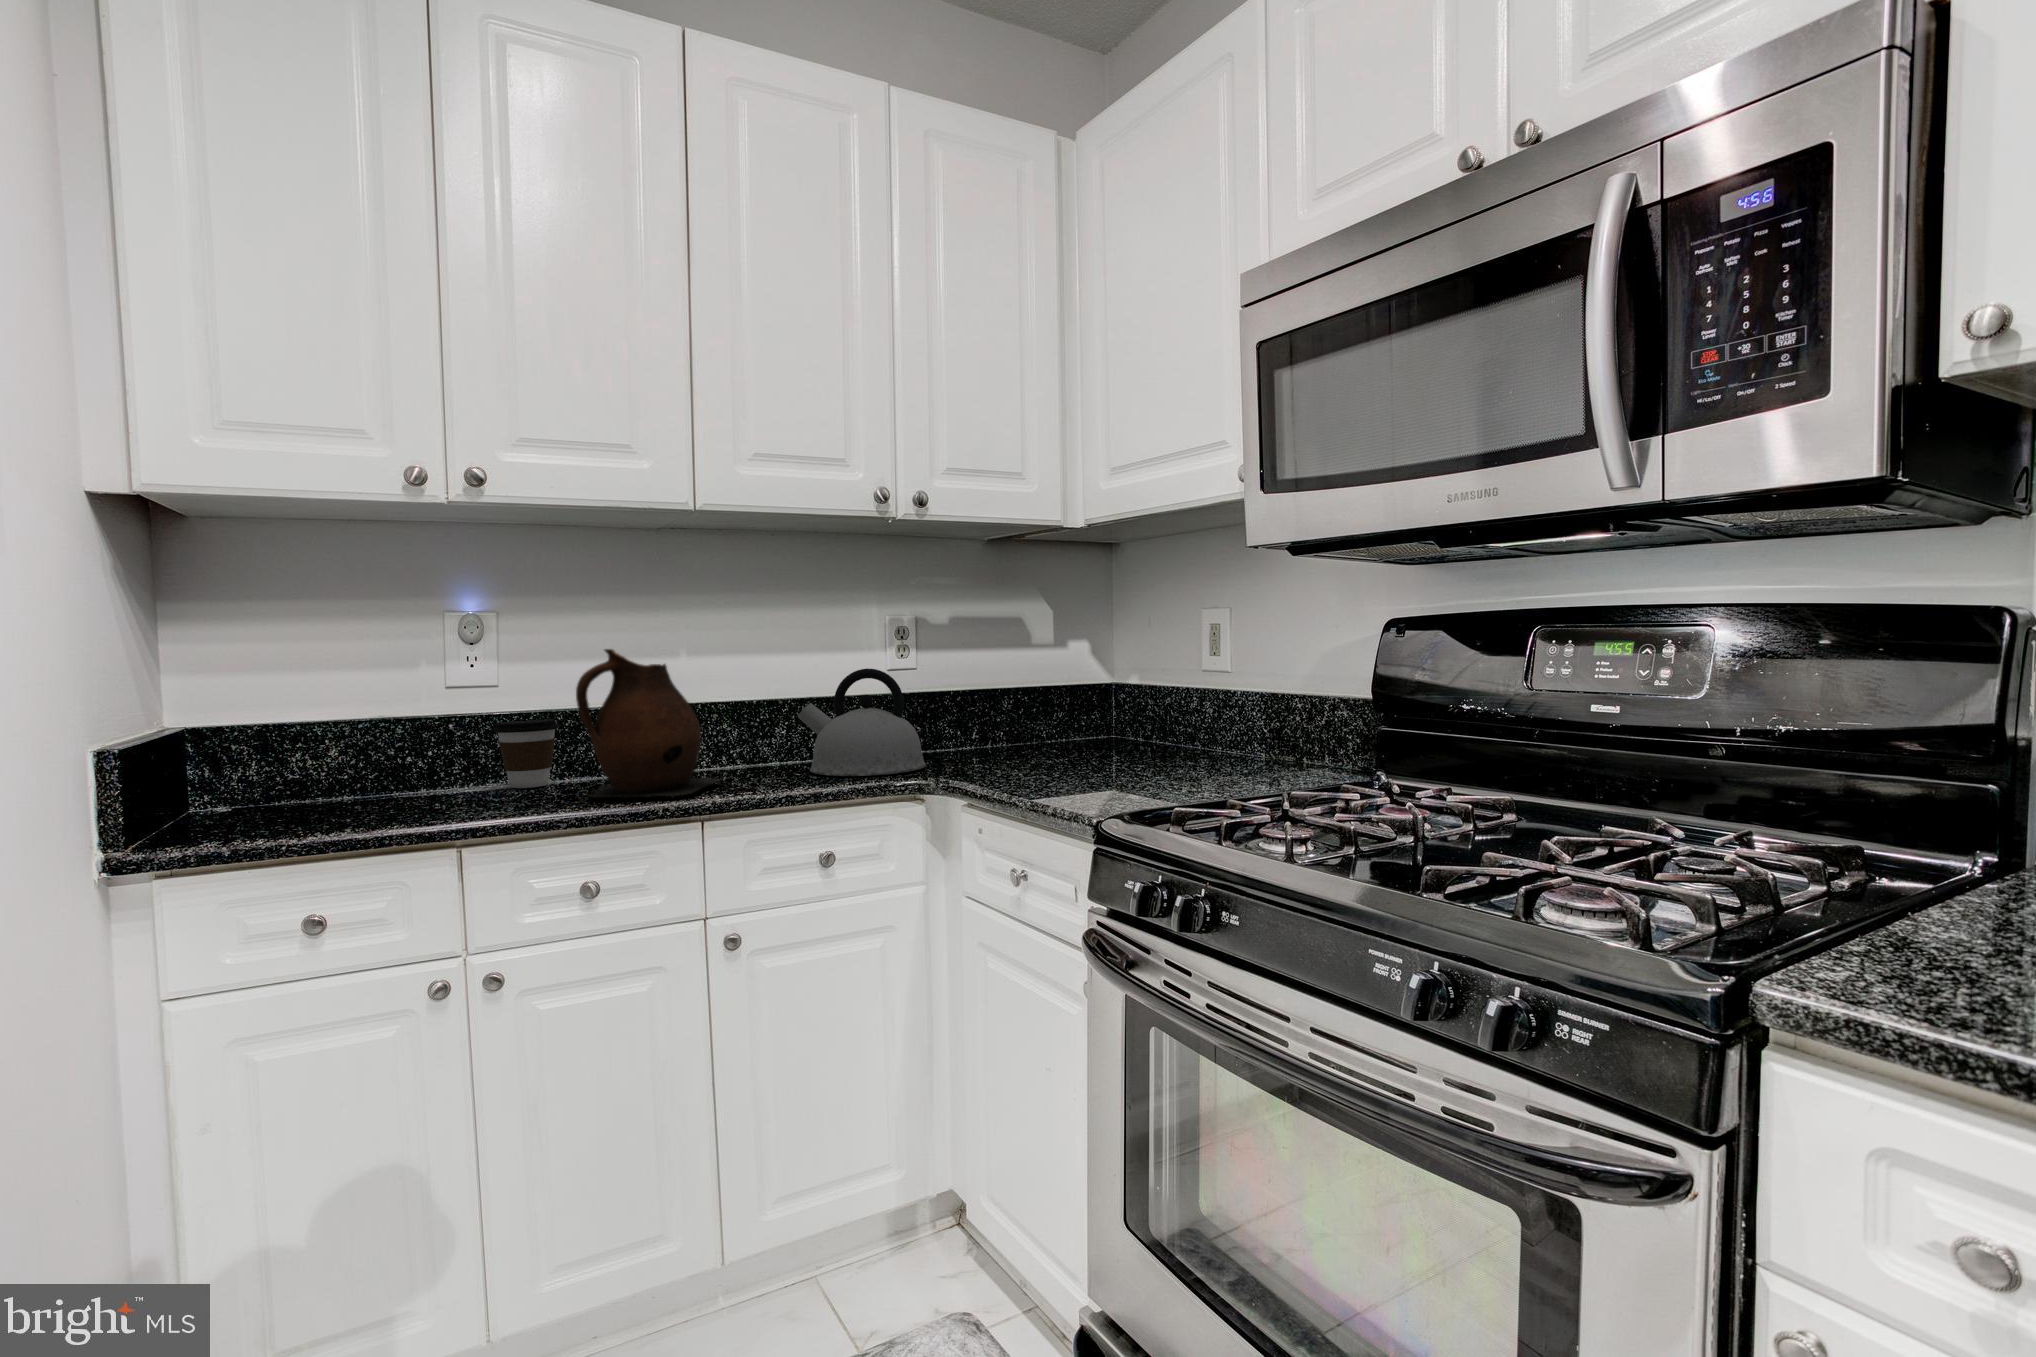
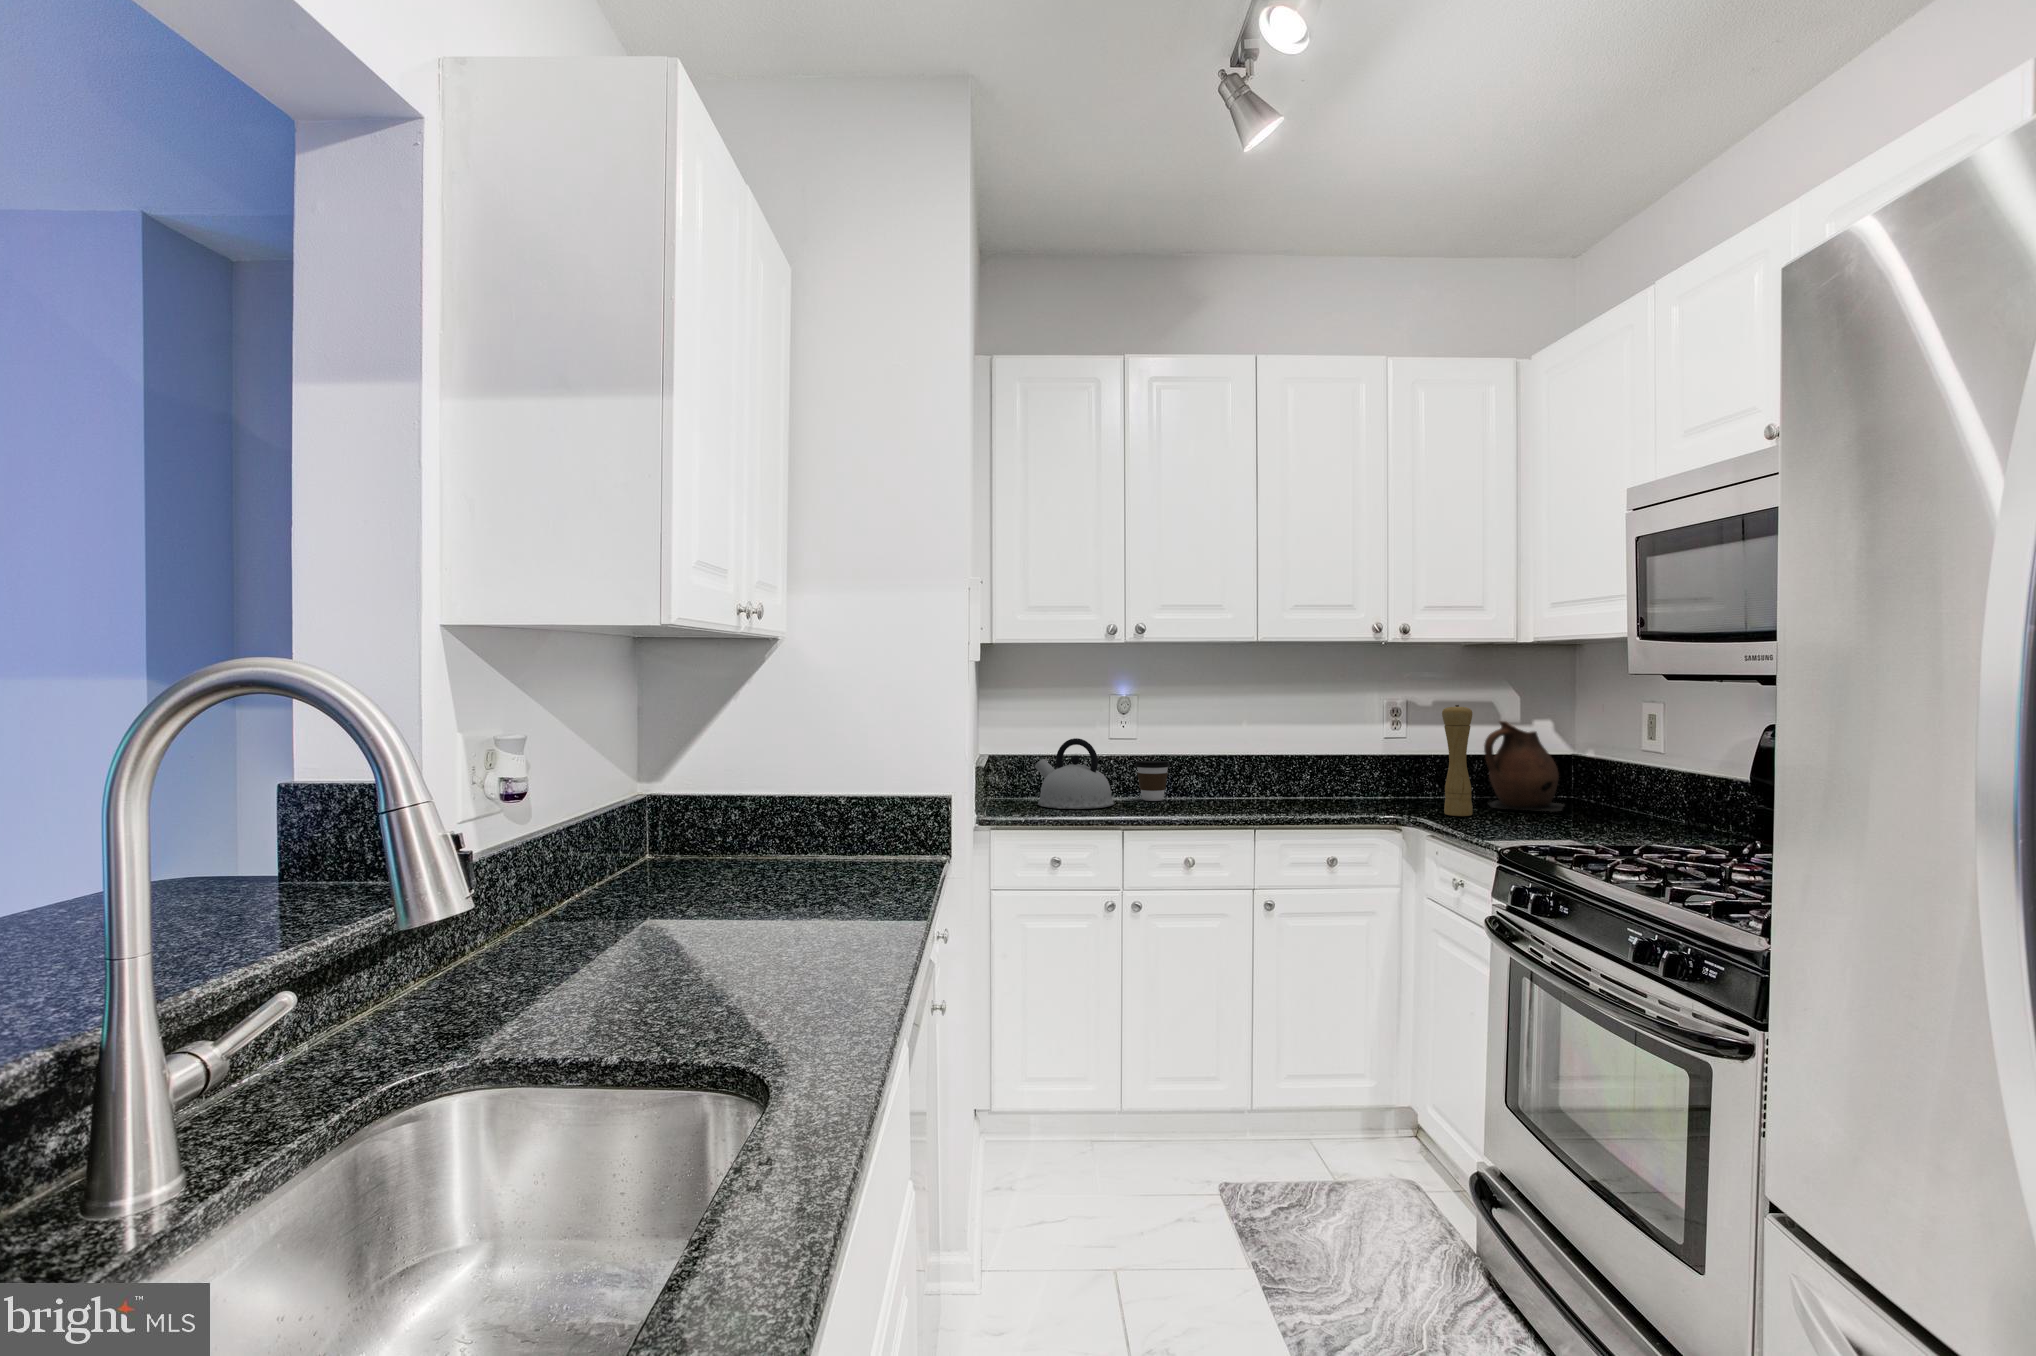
pepper mill: none [973,613,1015,771] -> present [1442,705,1472,816]
ceramic pitcher: present [576,649,722,798] -> present [1484,721,1564,812]
kettle: present [798,669,926,776] -> present [1035,738,1114,809]

